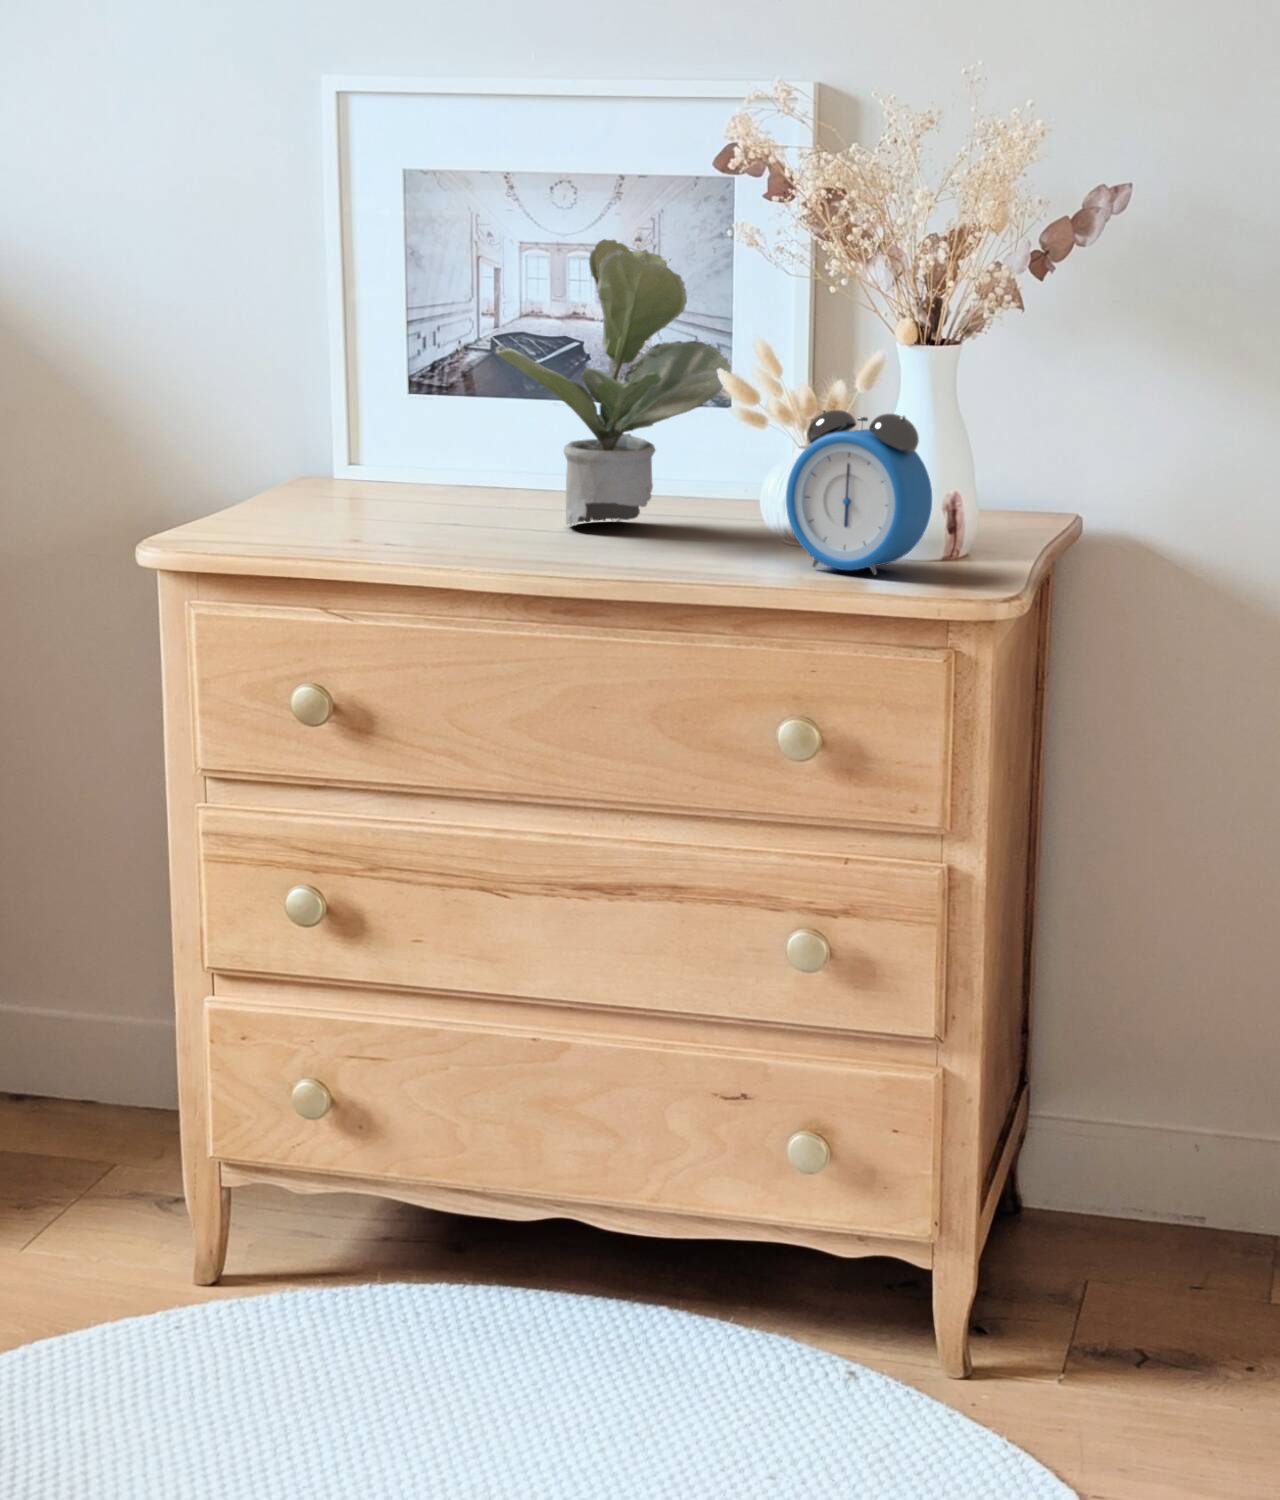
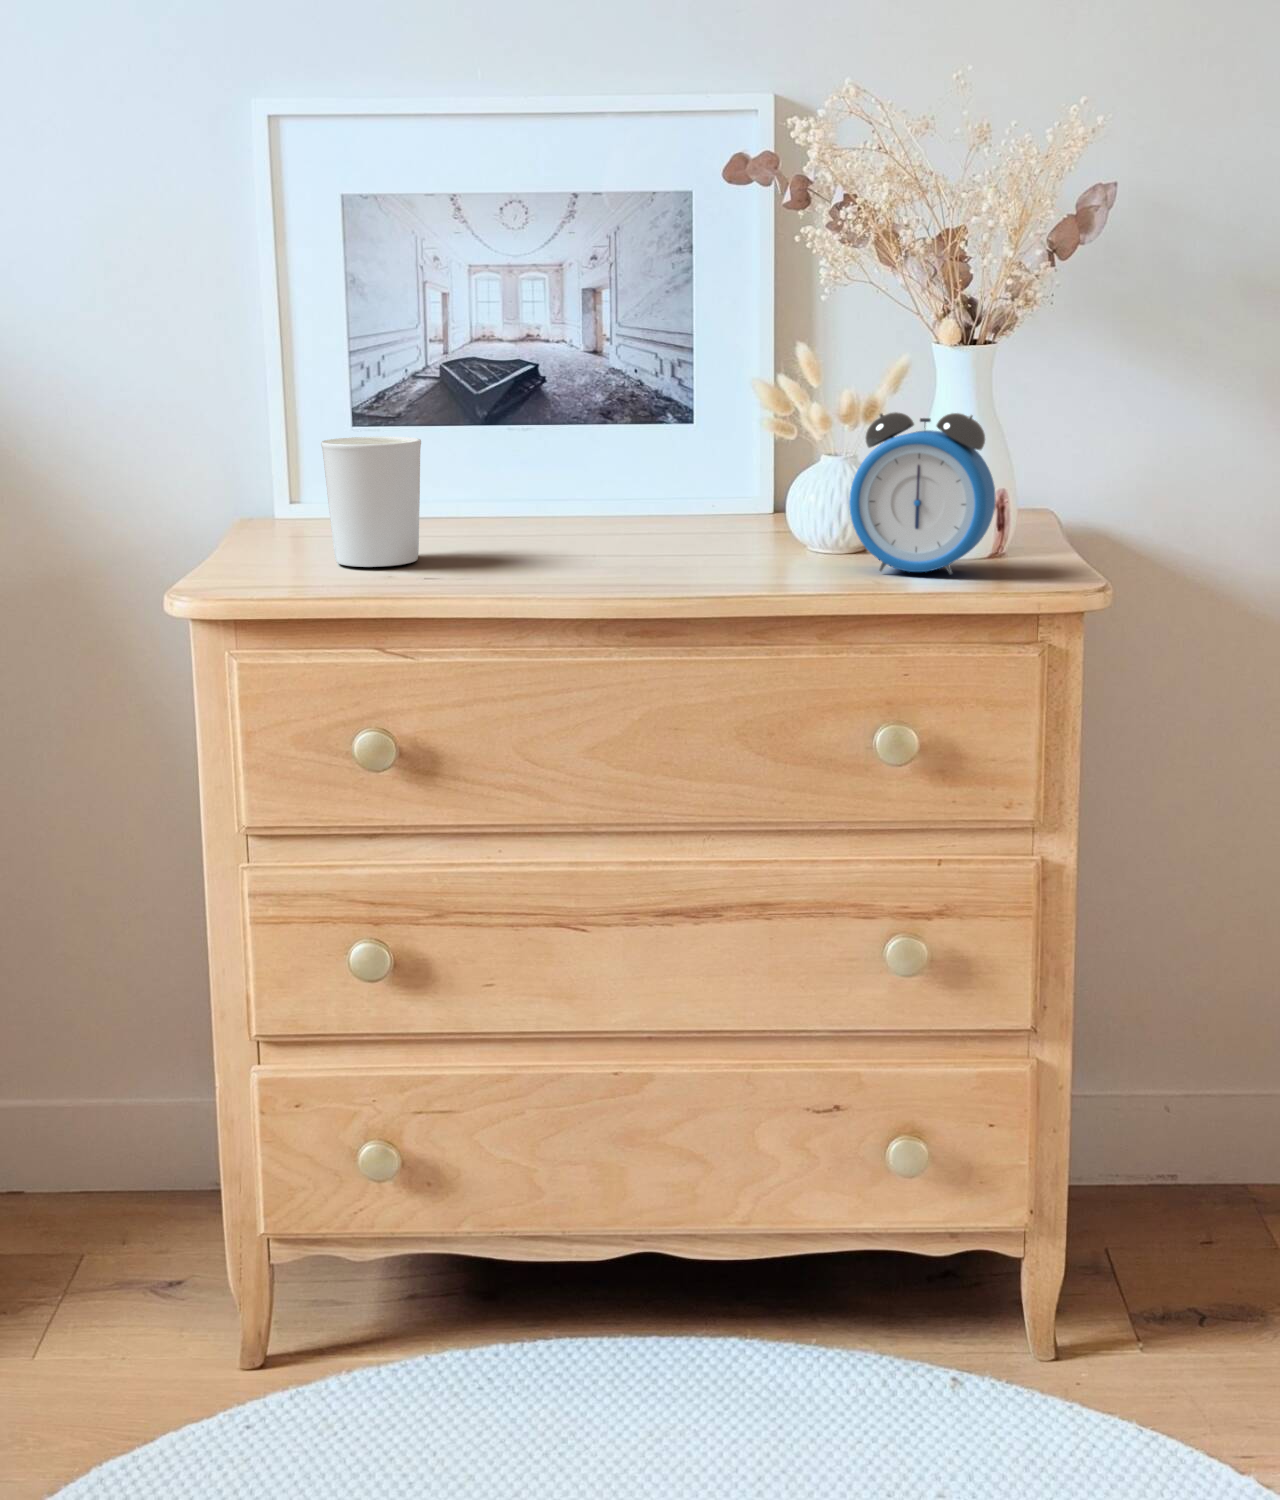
potted plant: present [494,239,731,525] -> none [508,253,742,547]
candle holder: none [315,409,409,533] -> present [321,437,421,567]

